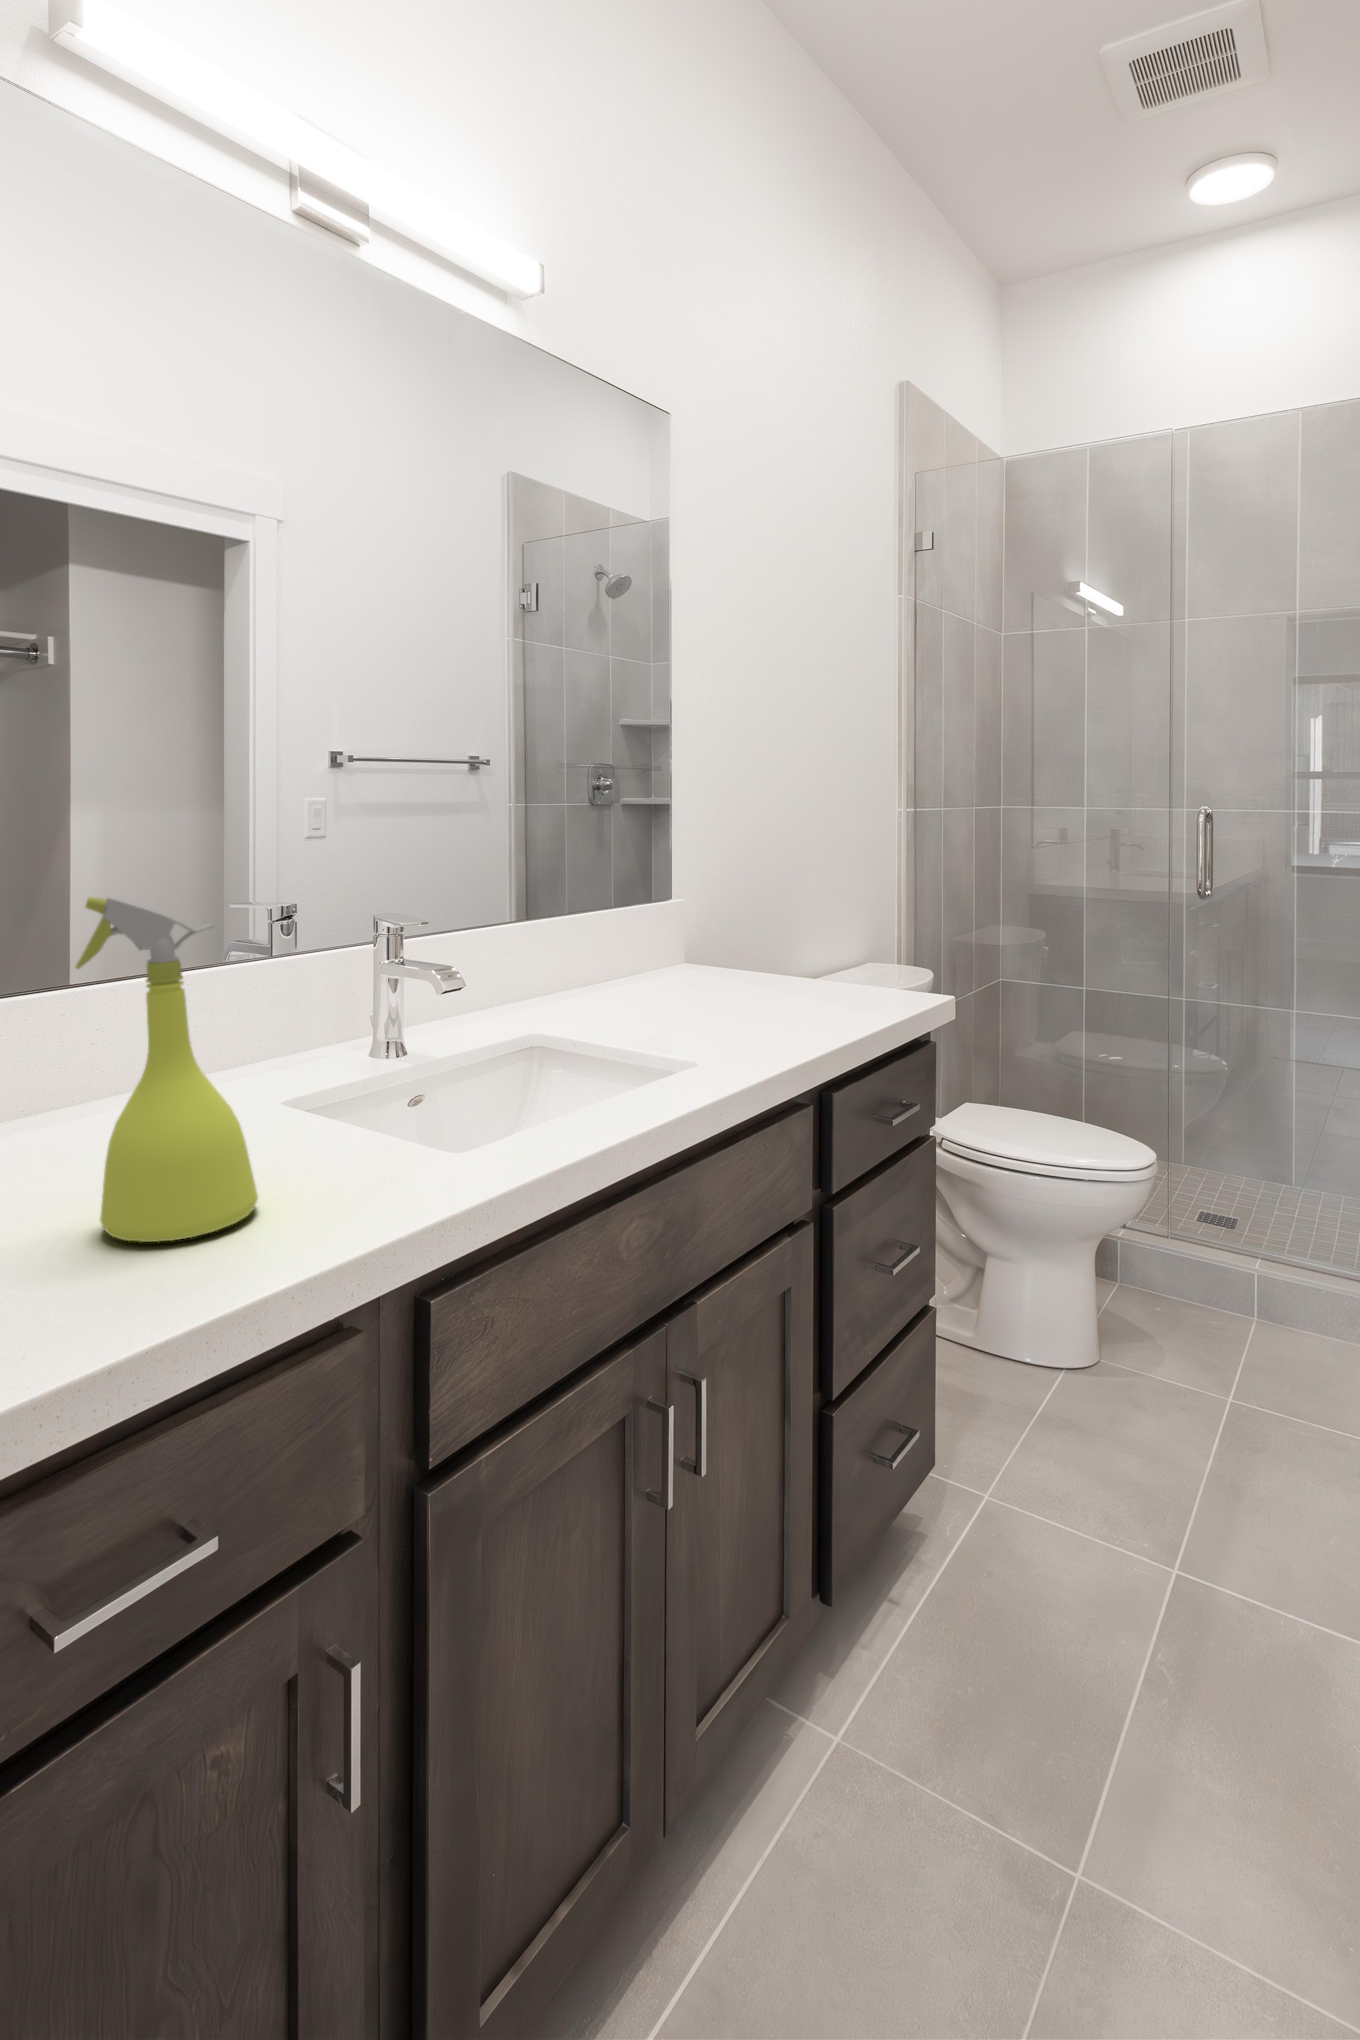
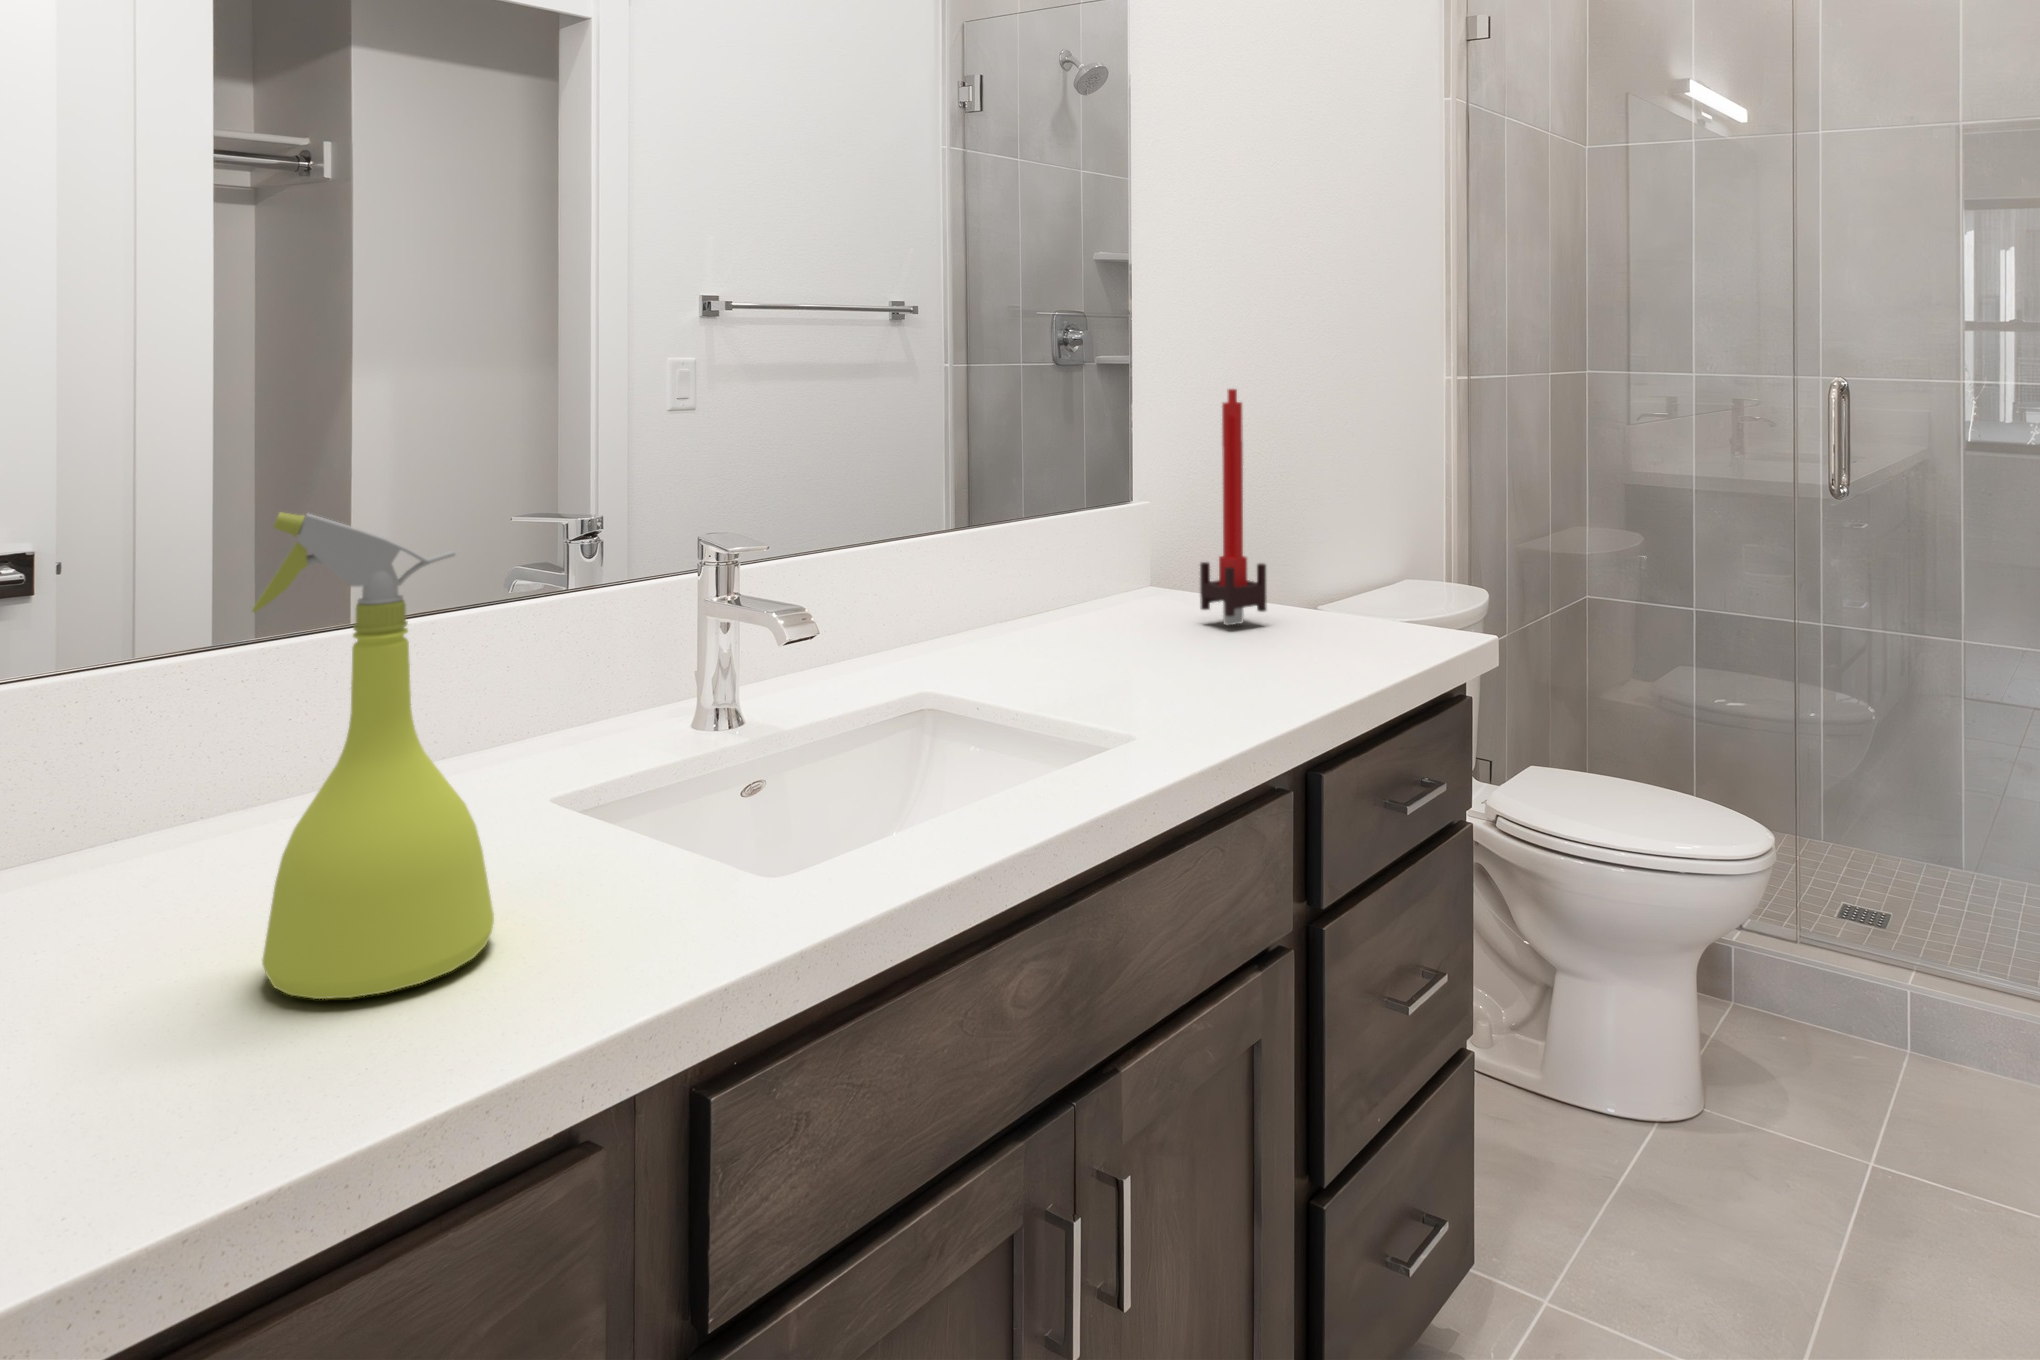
candle: none [715,815,768,998] -> present [1200,389,1266,625]

